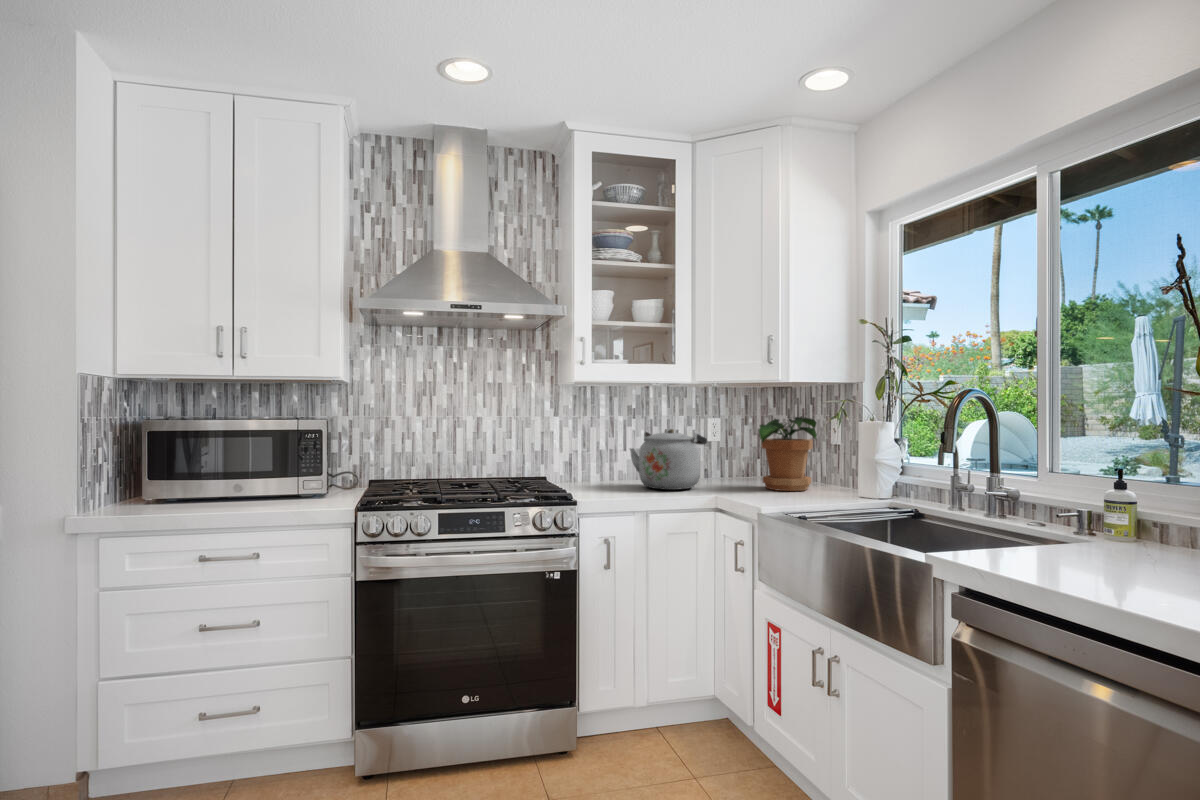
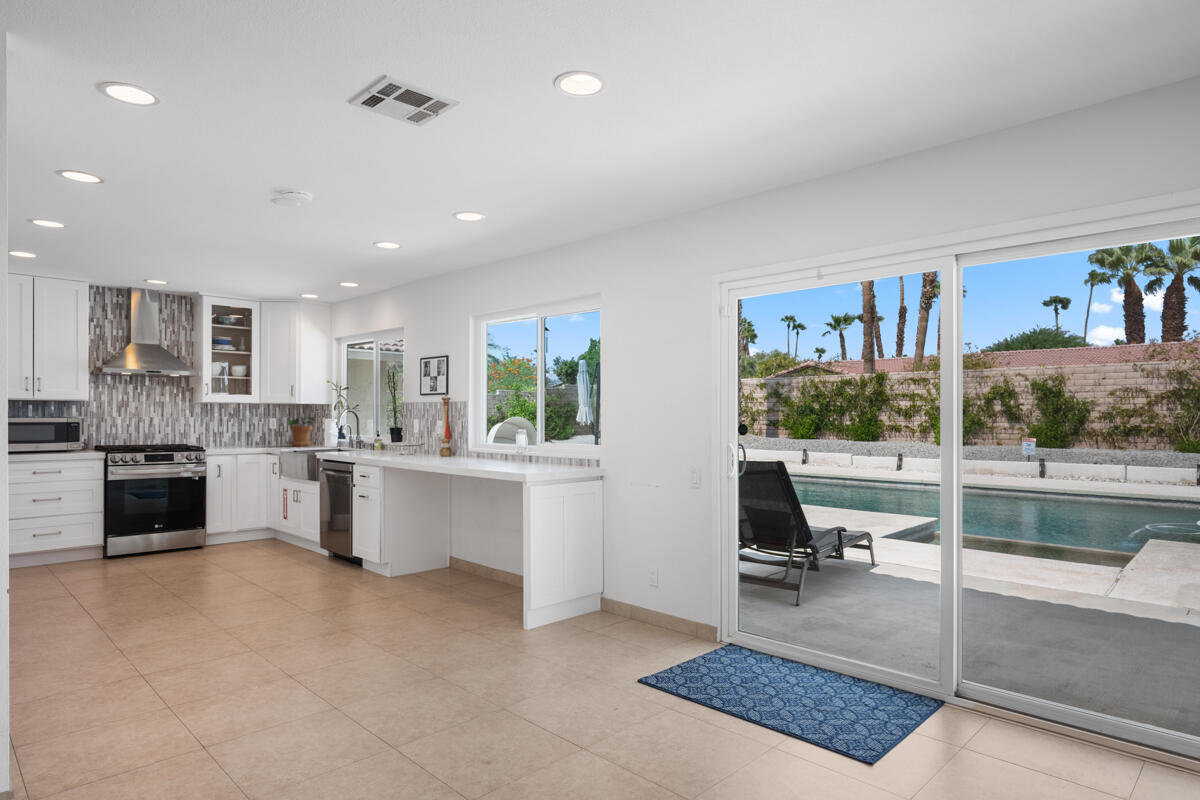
kettle: present [630,428,707,490] -> none [229,422,266,447]

